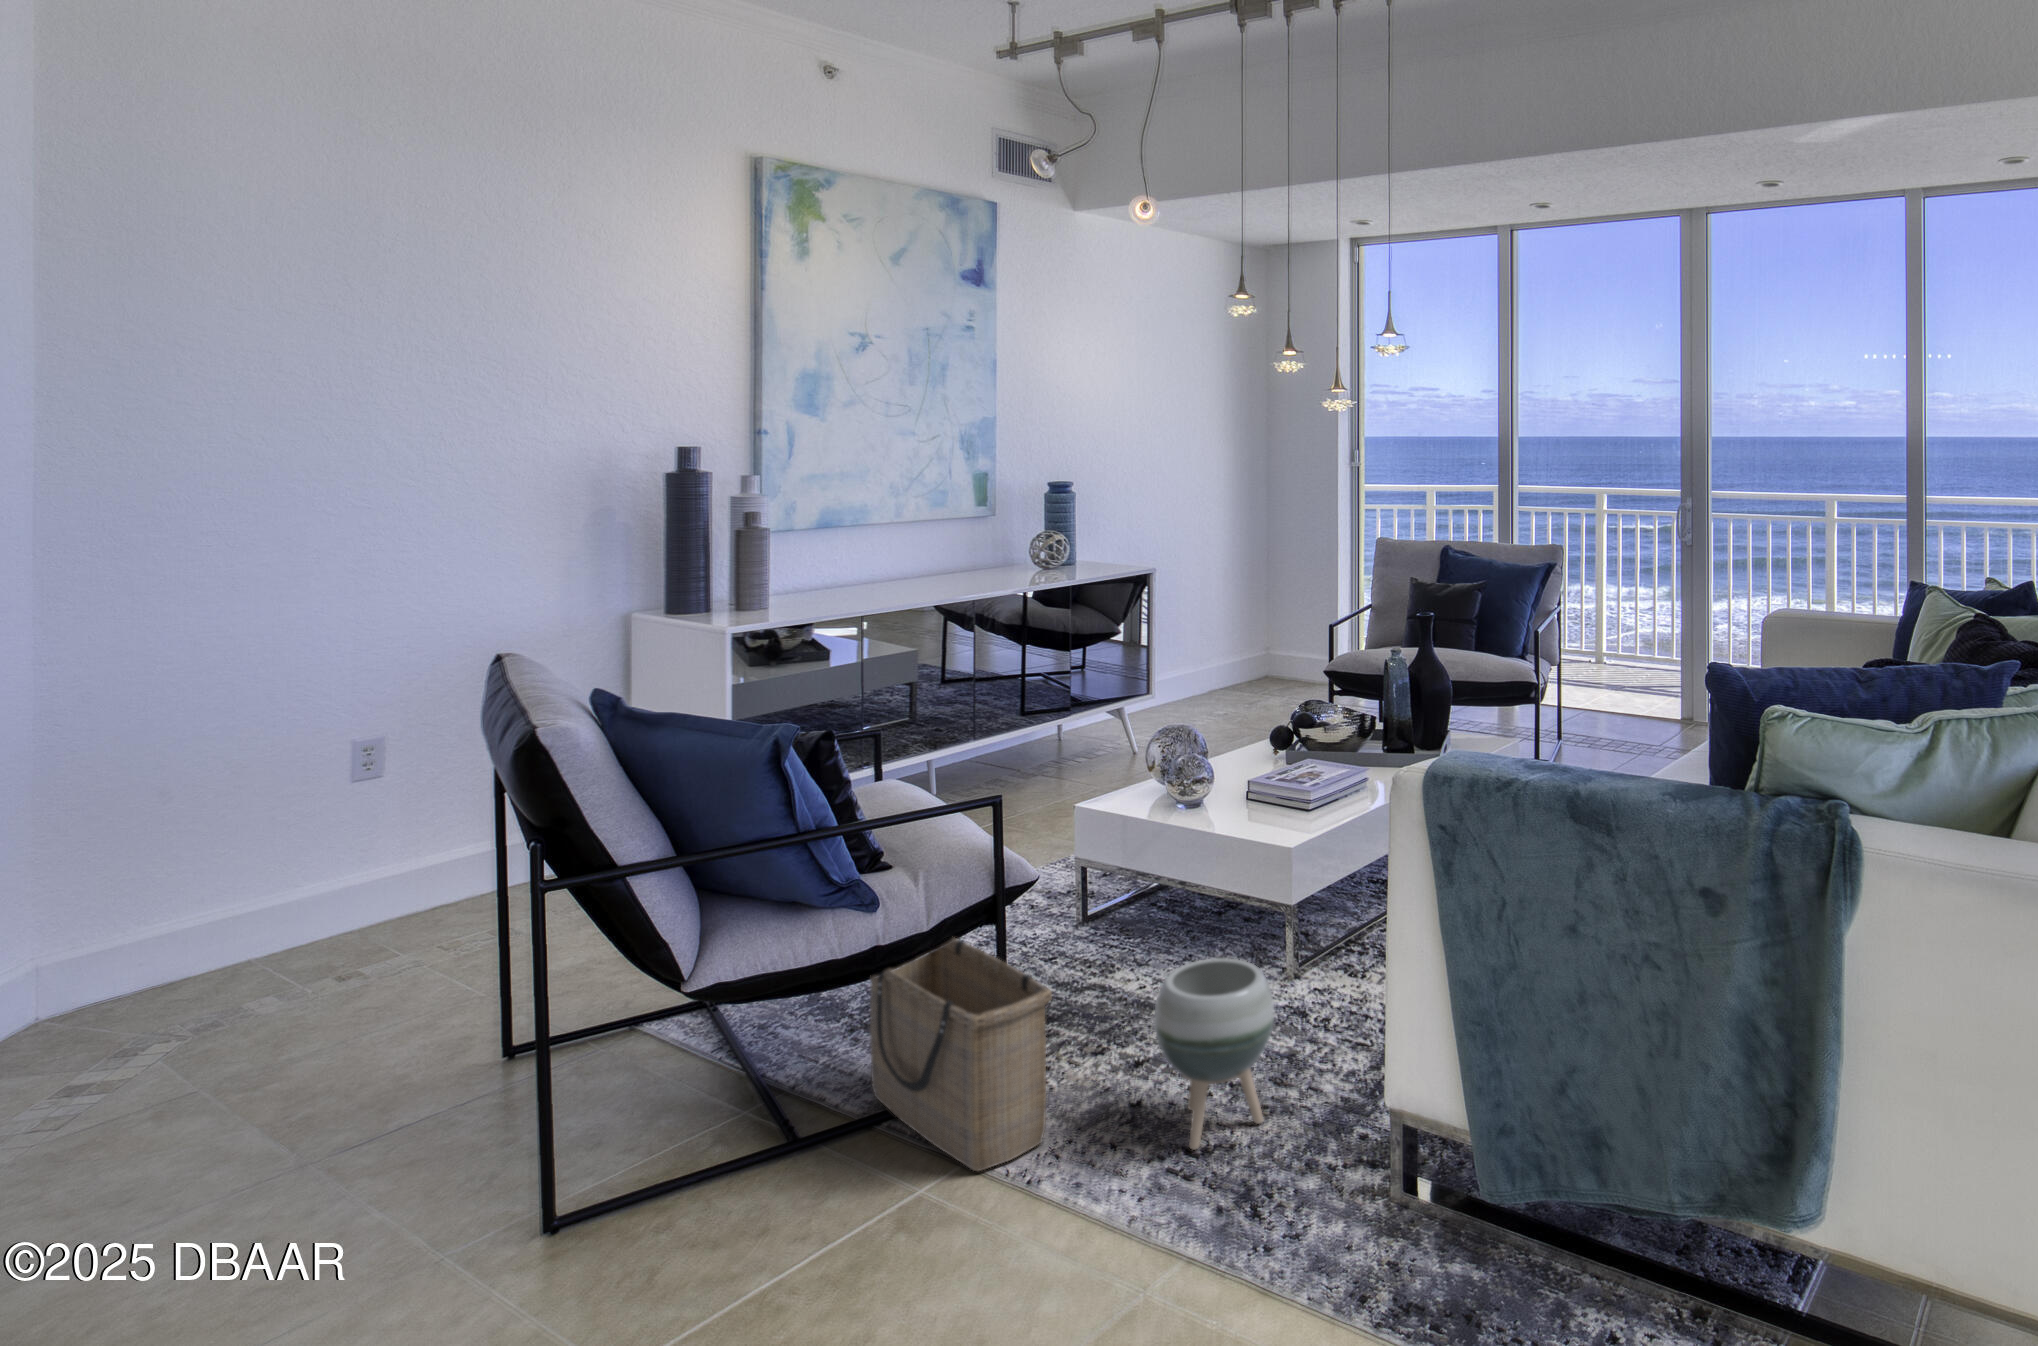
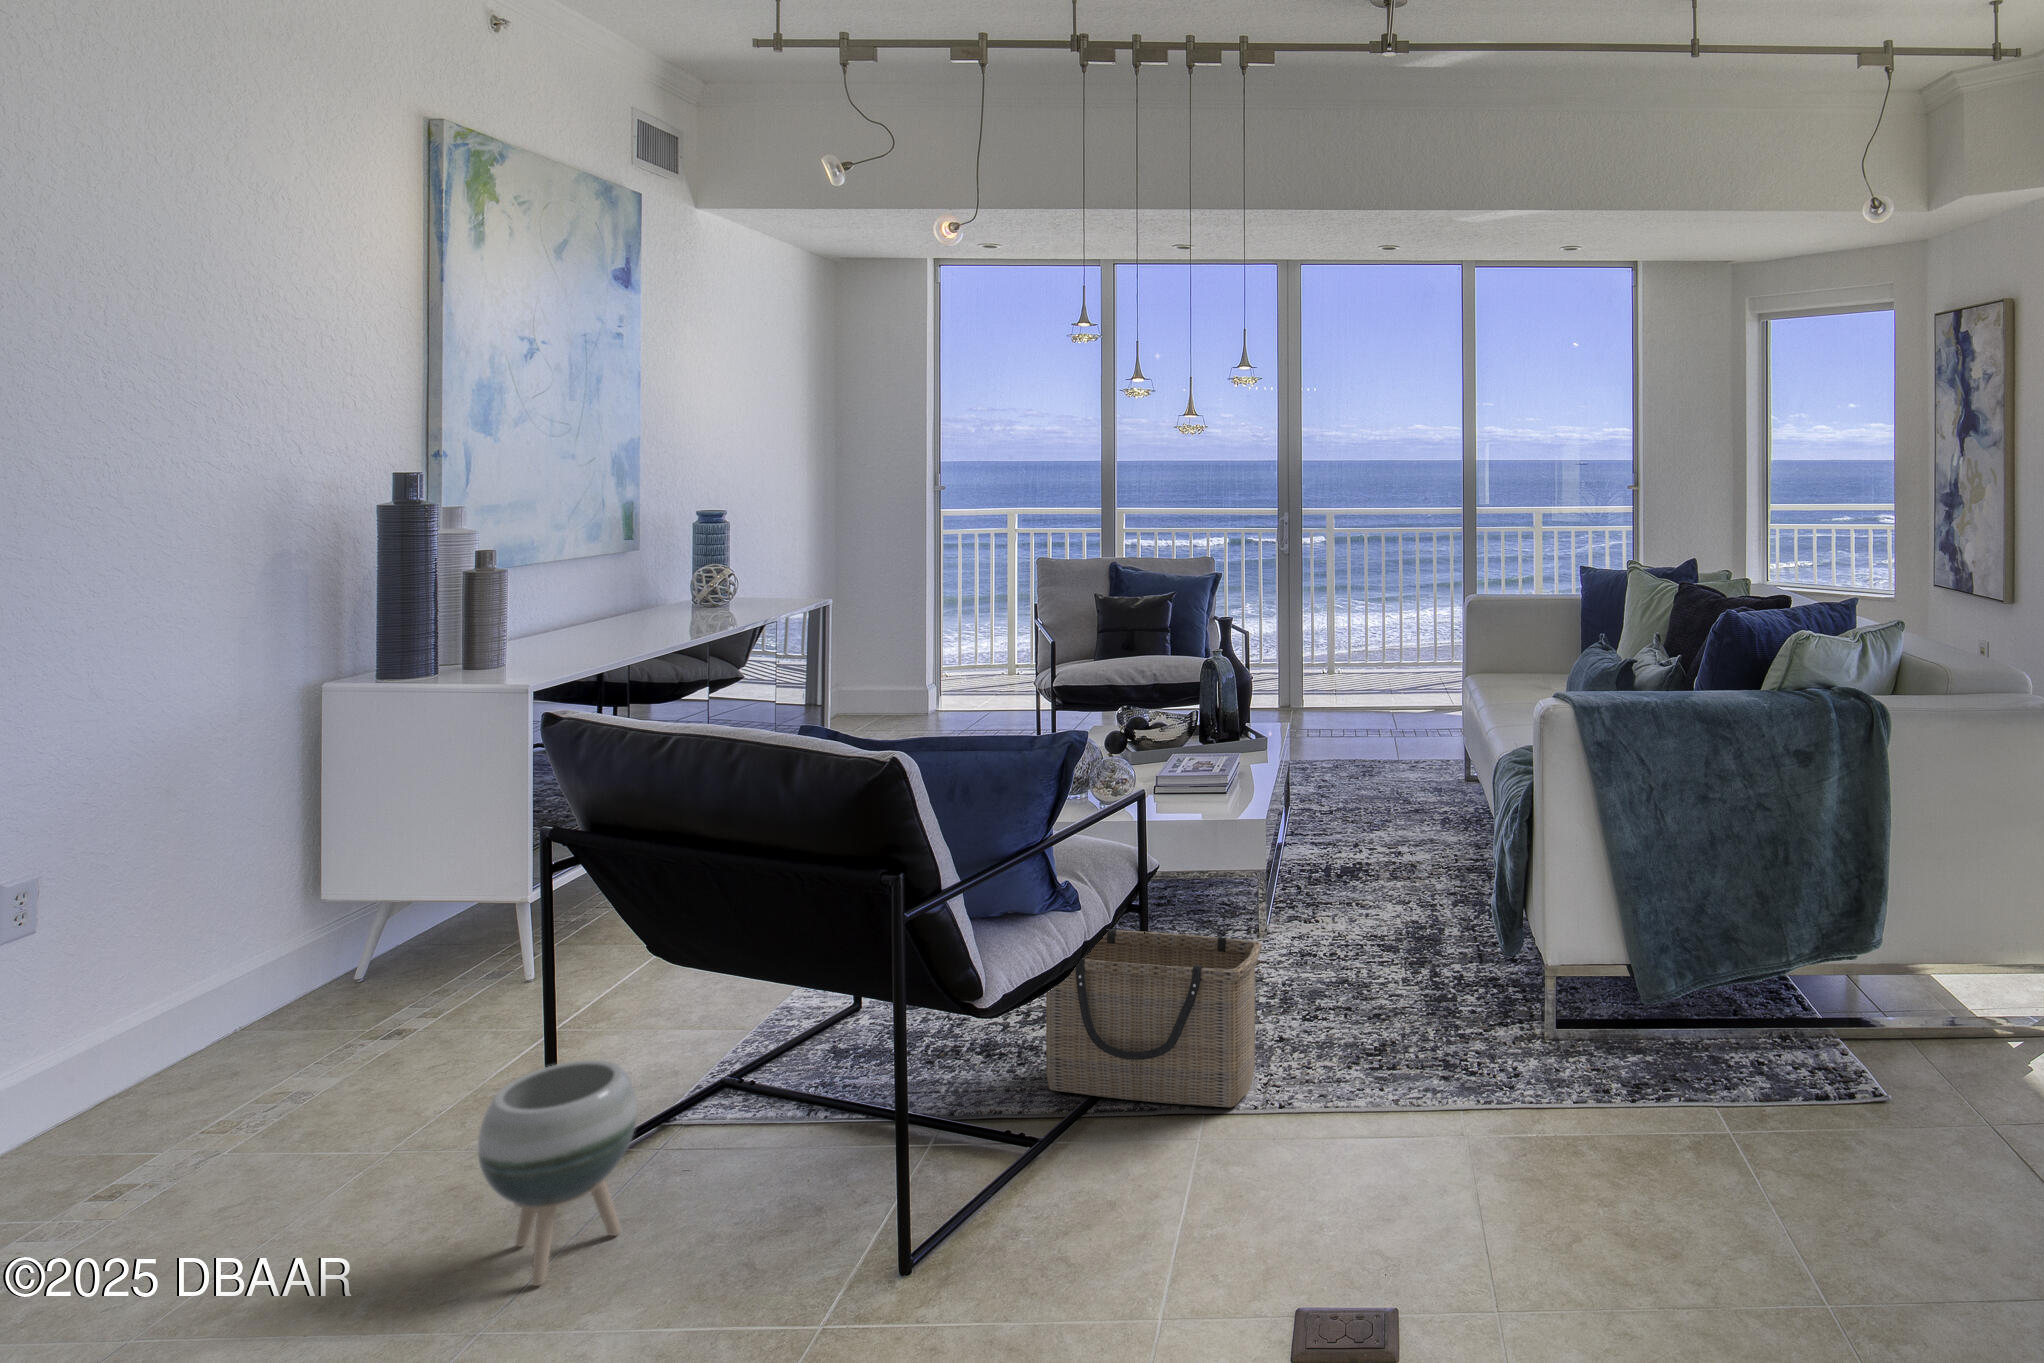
planter: present [1154,958,1274,1150] -> present [478,1060,637,1286]

